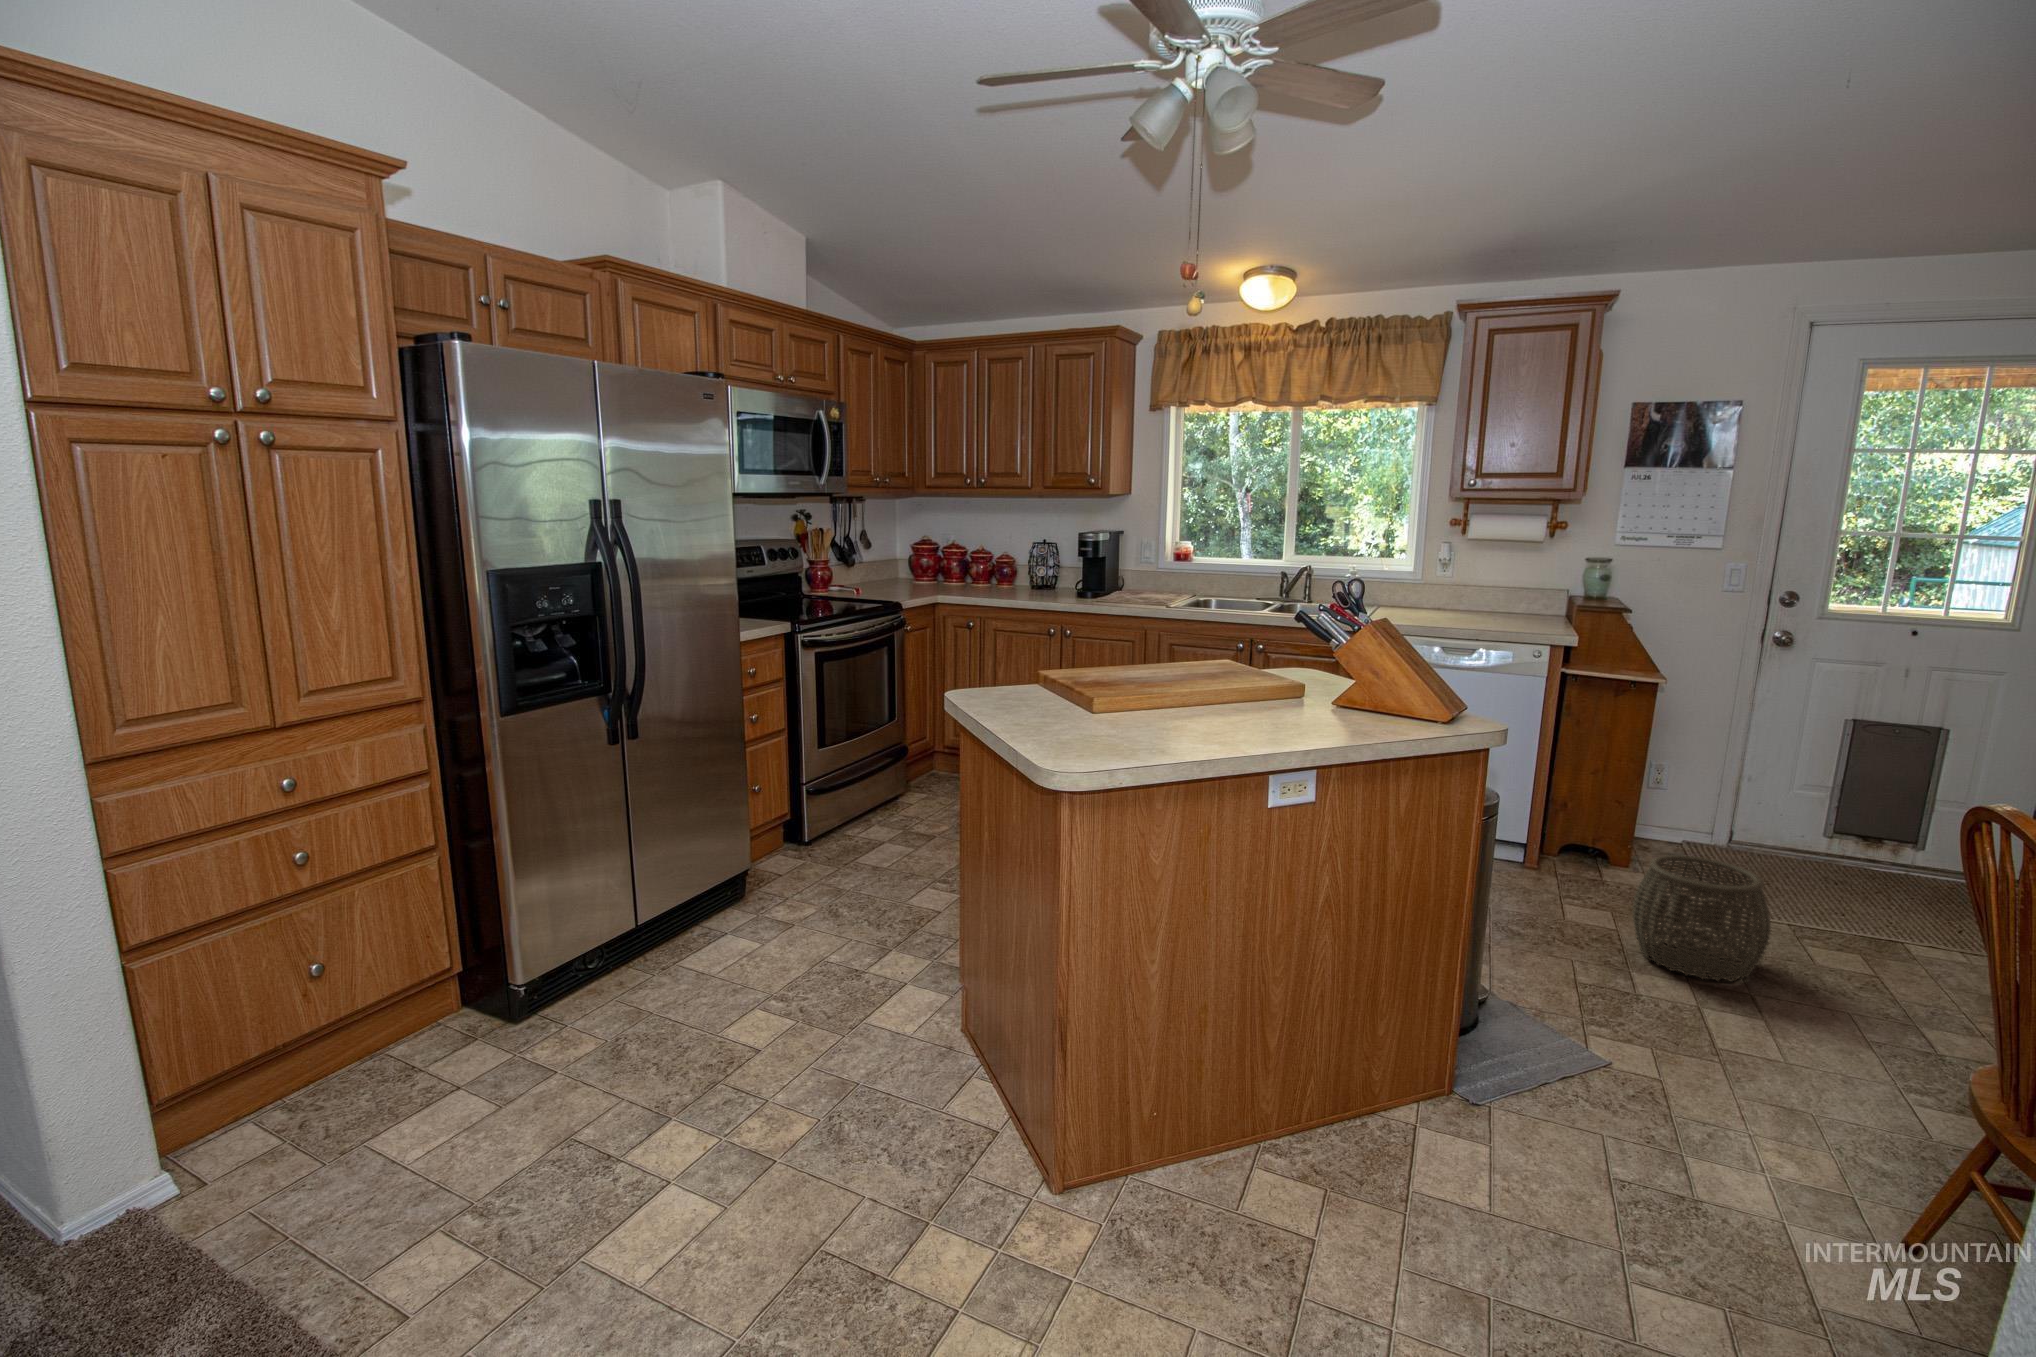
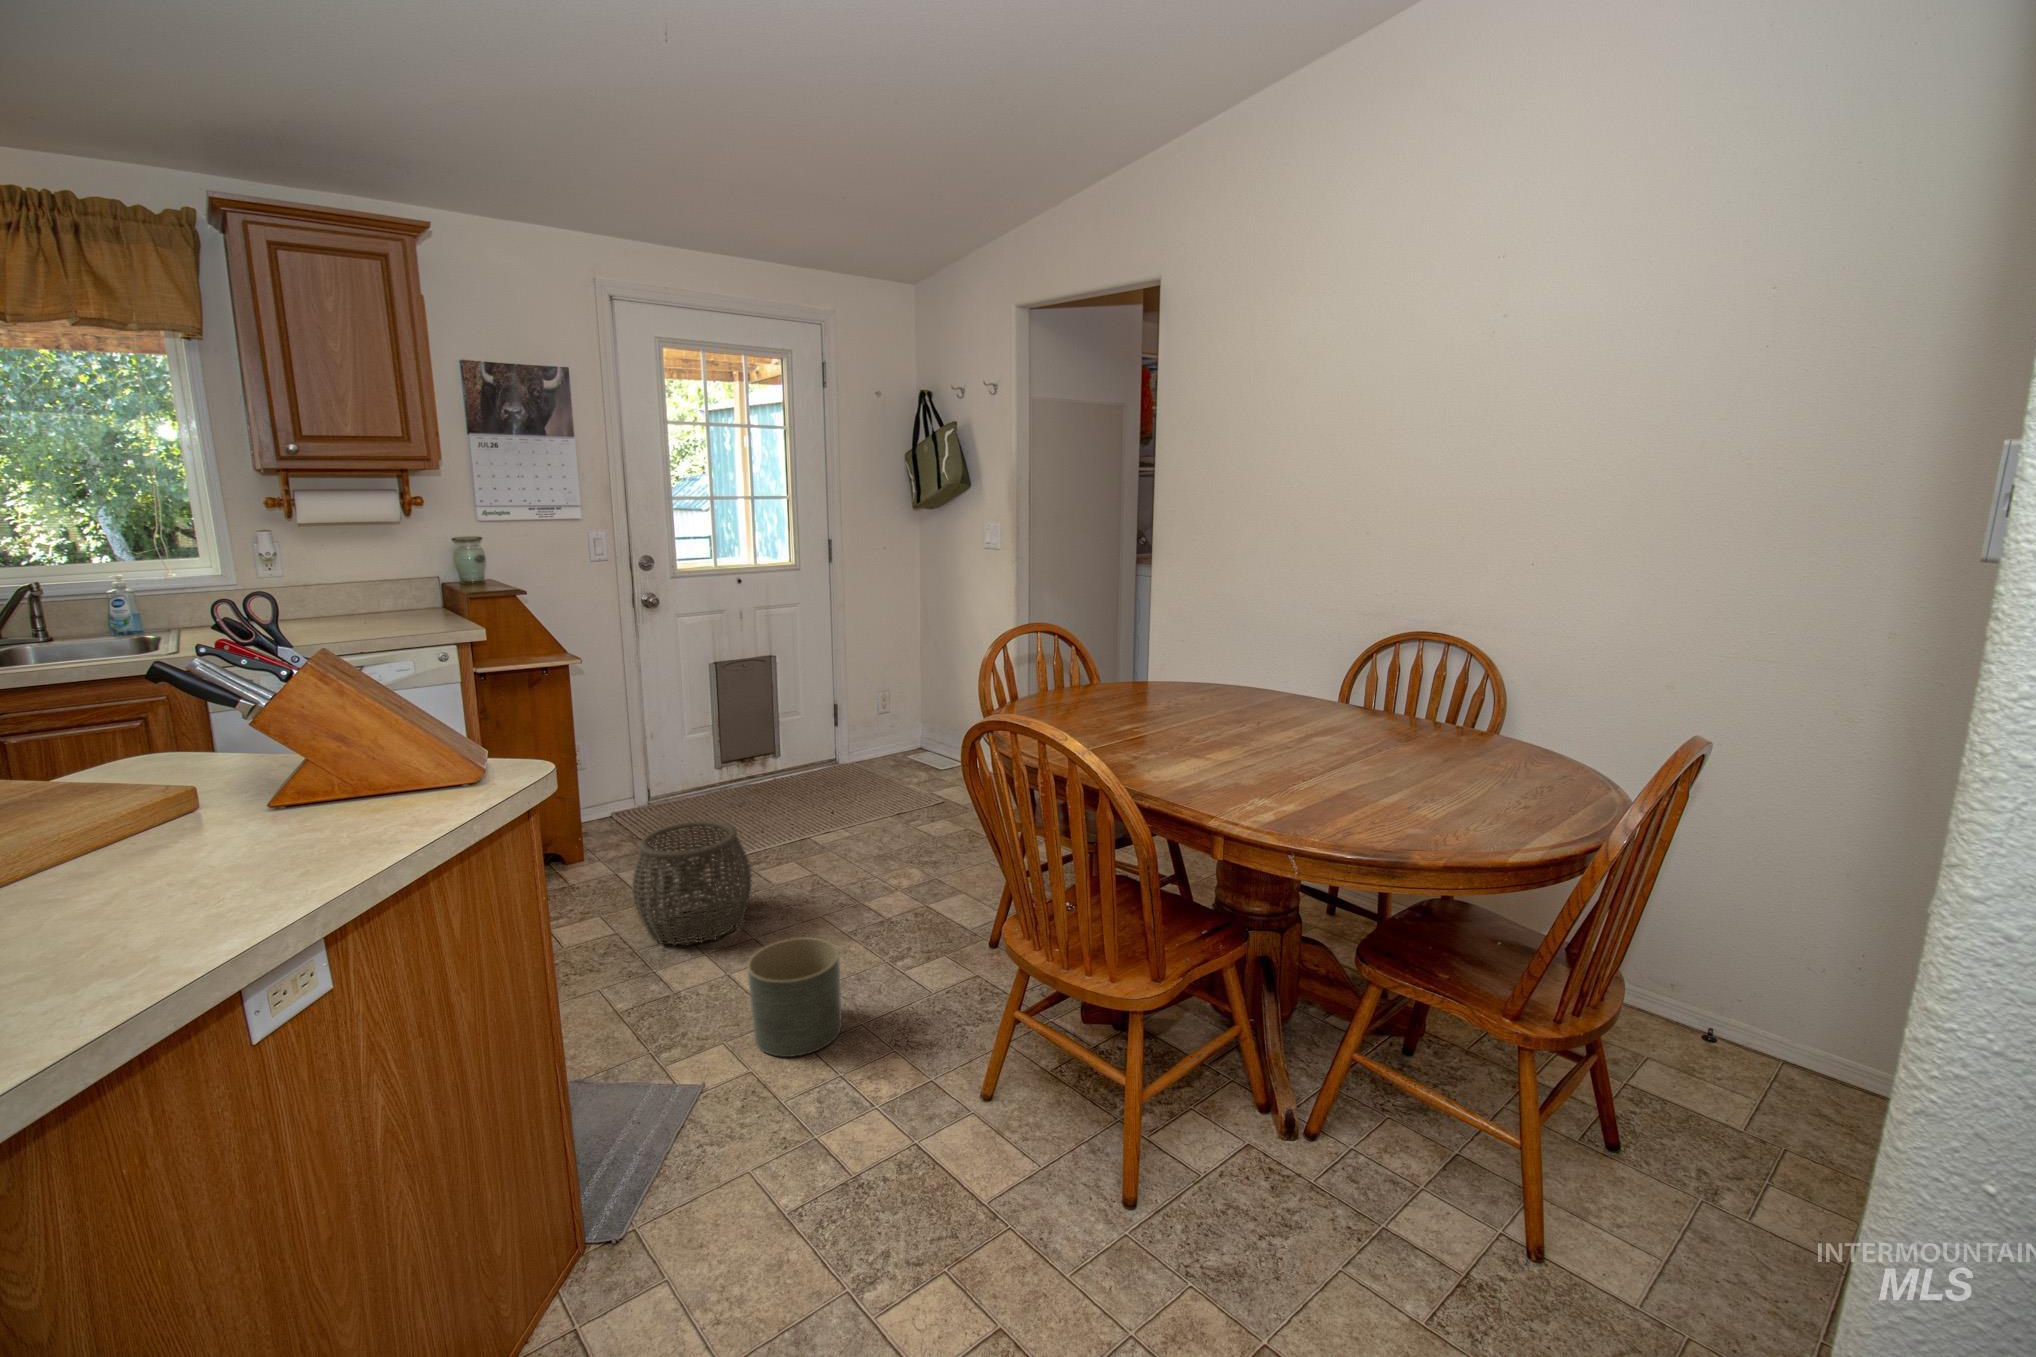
planter: none [1678,988,1800,1111] -> present [747,937,842,1057]

